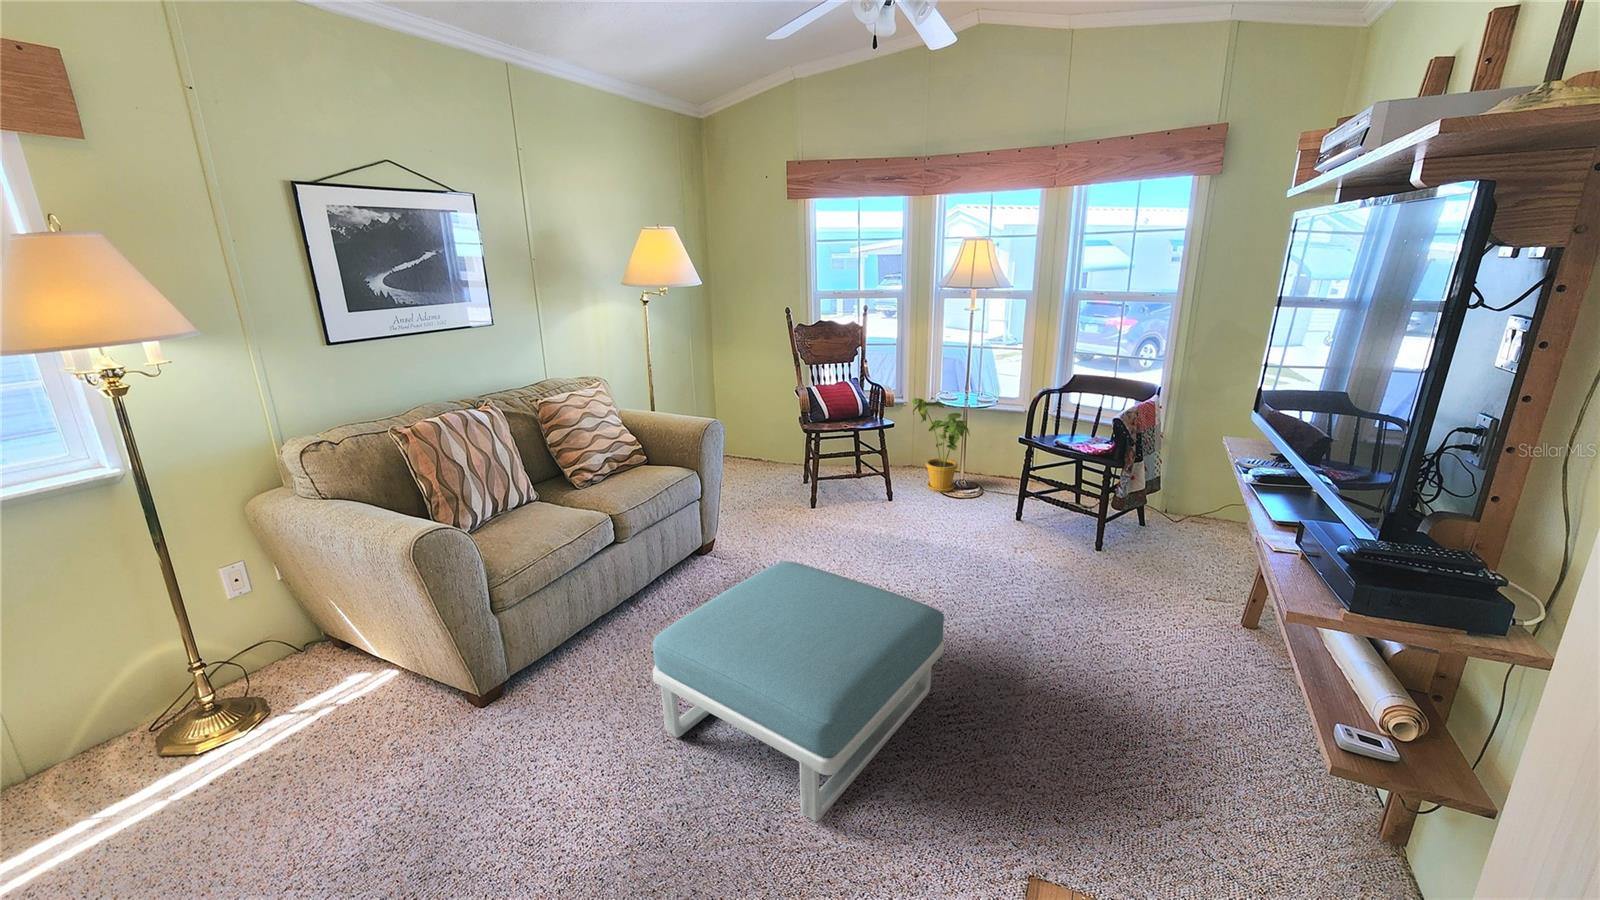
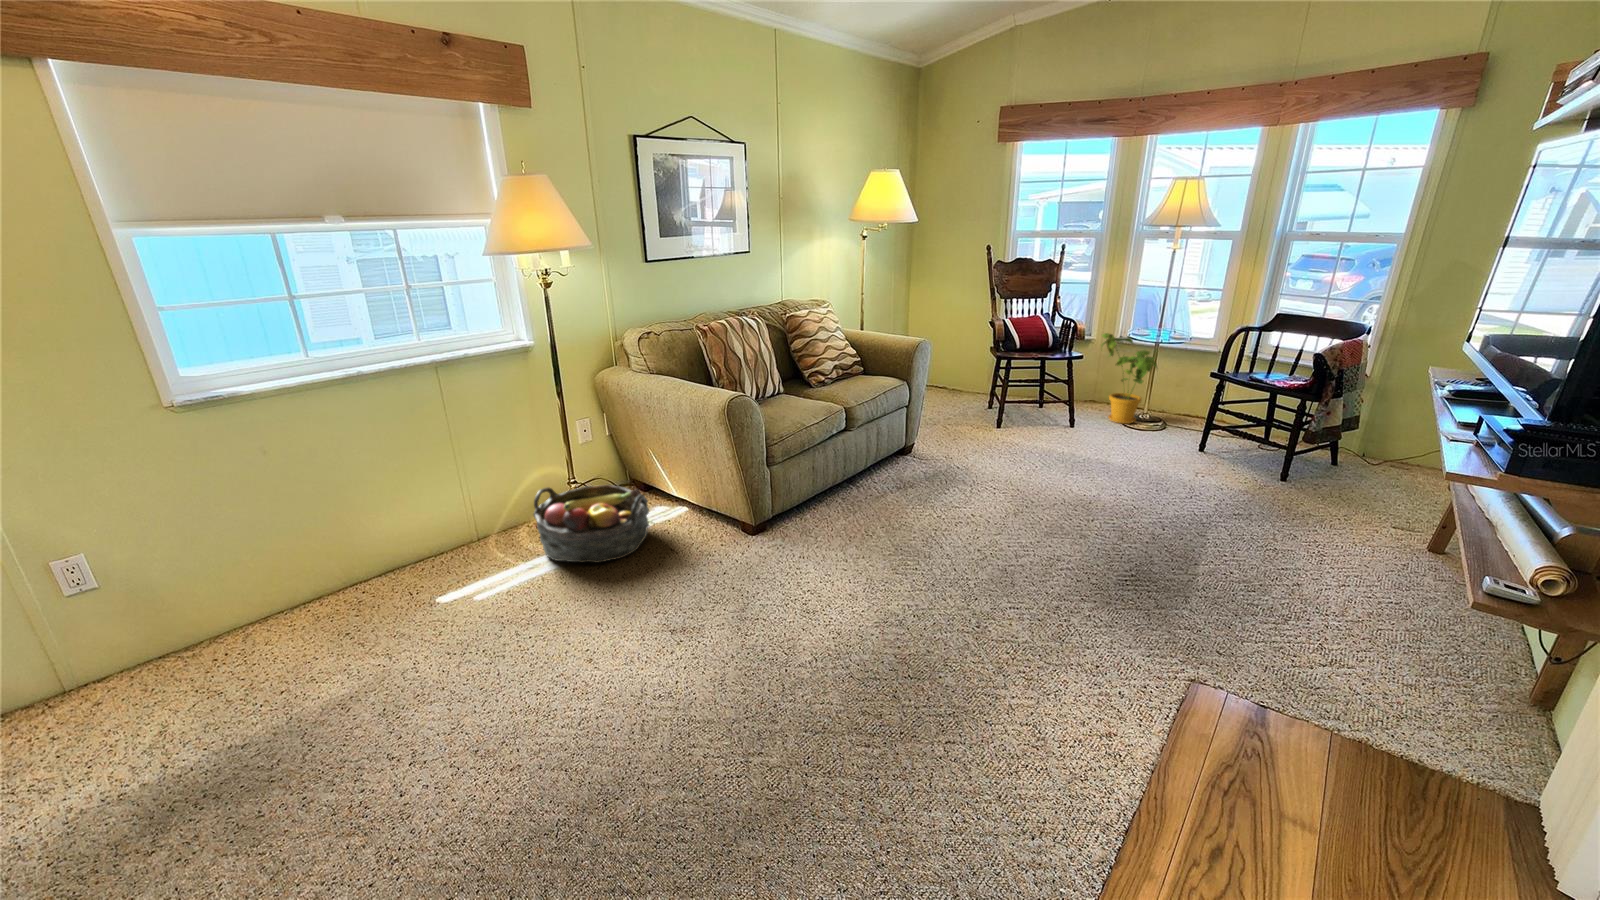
footstool: present [653,561,944,821] -> none [888,450,1130,624]
basket: none [95,665,315,814] -> present [534,485,649,563]

